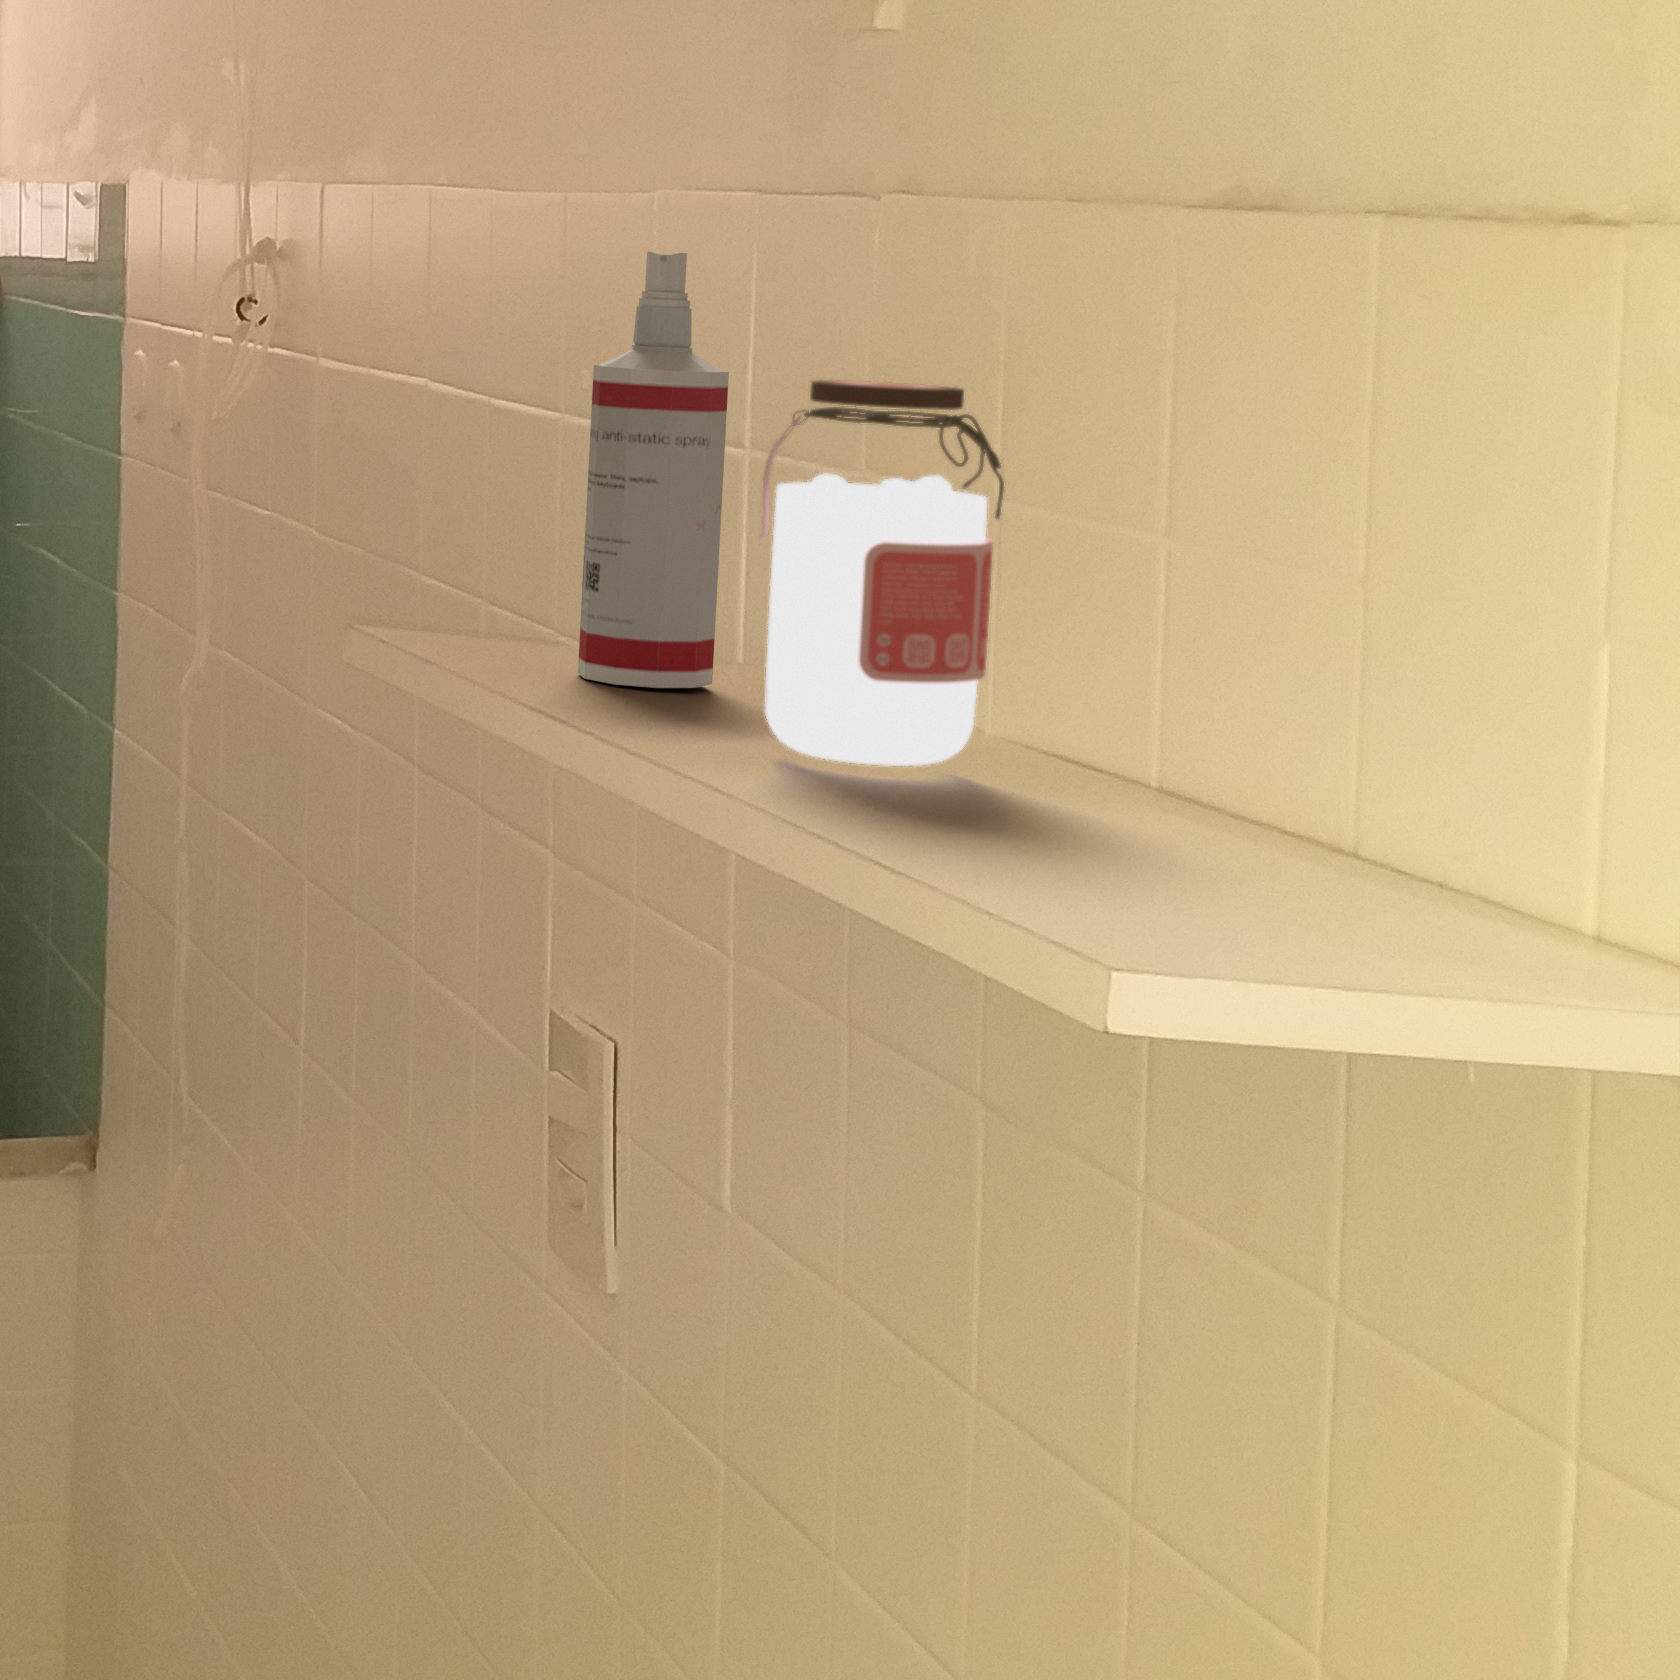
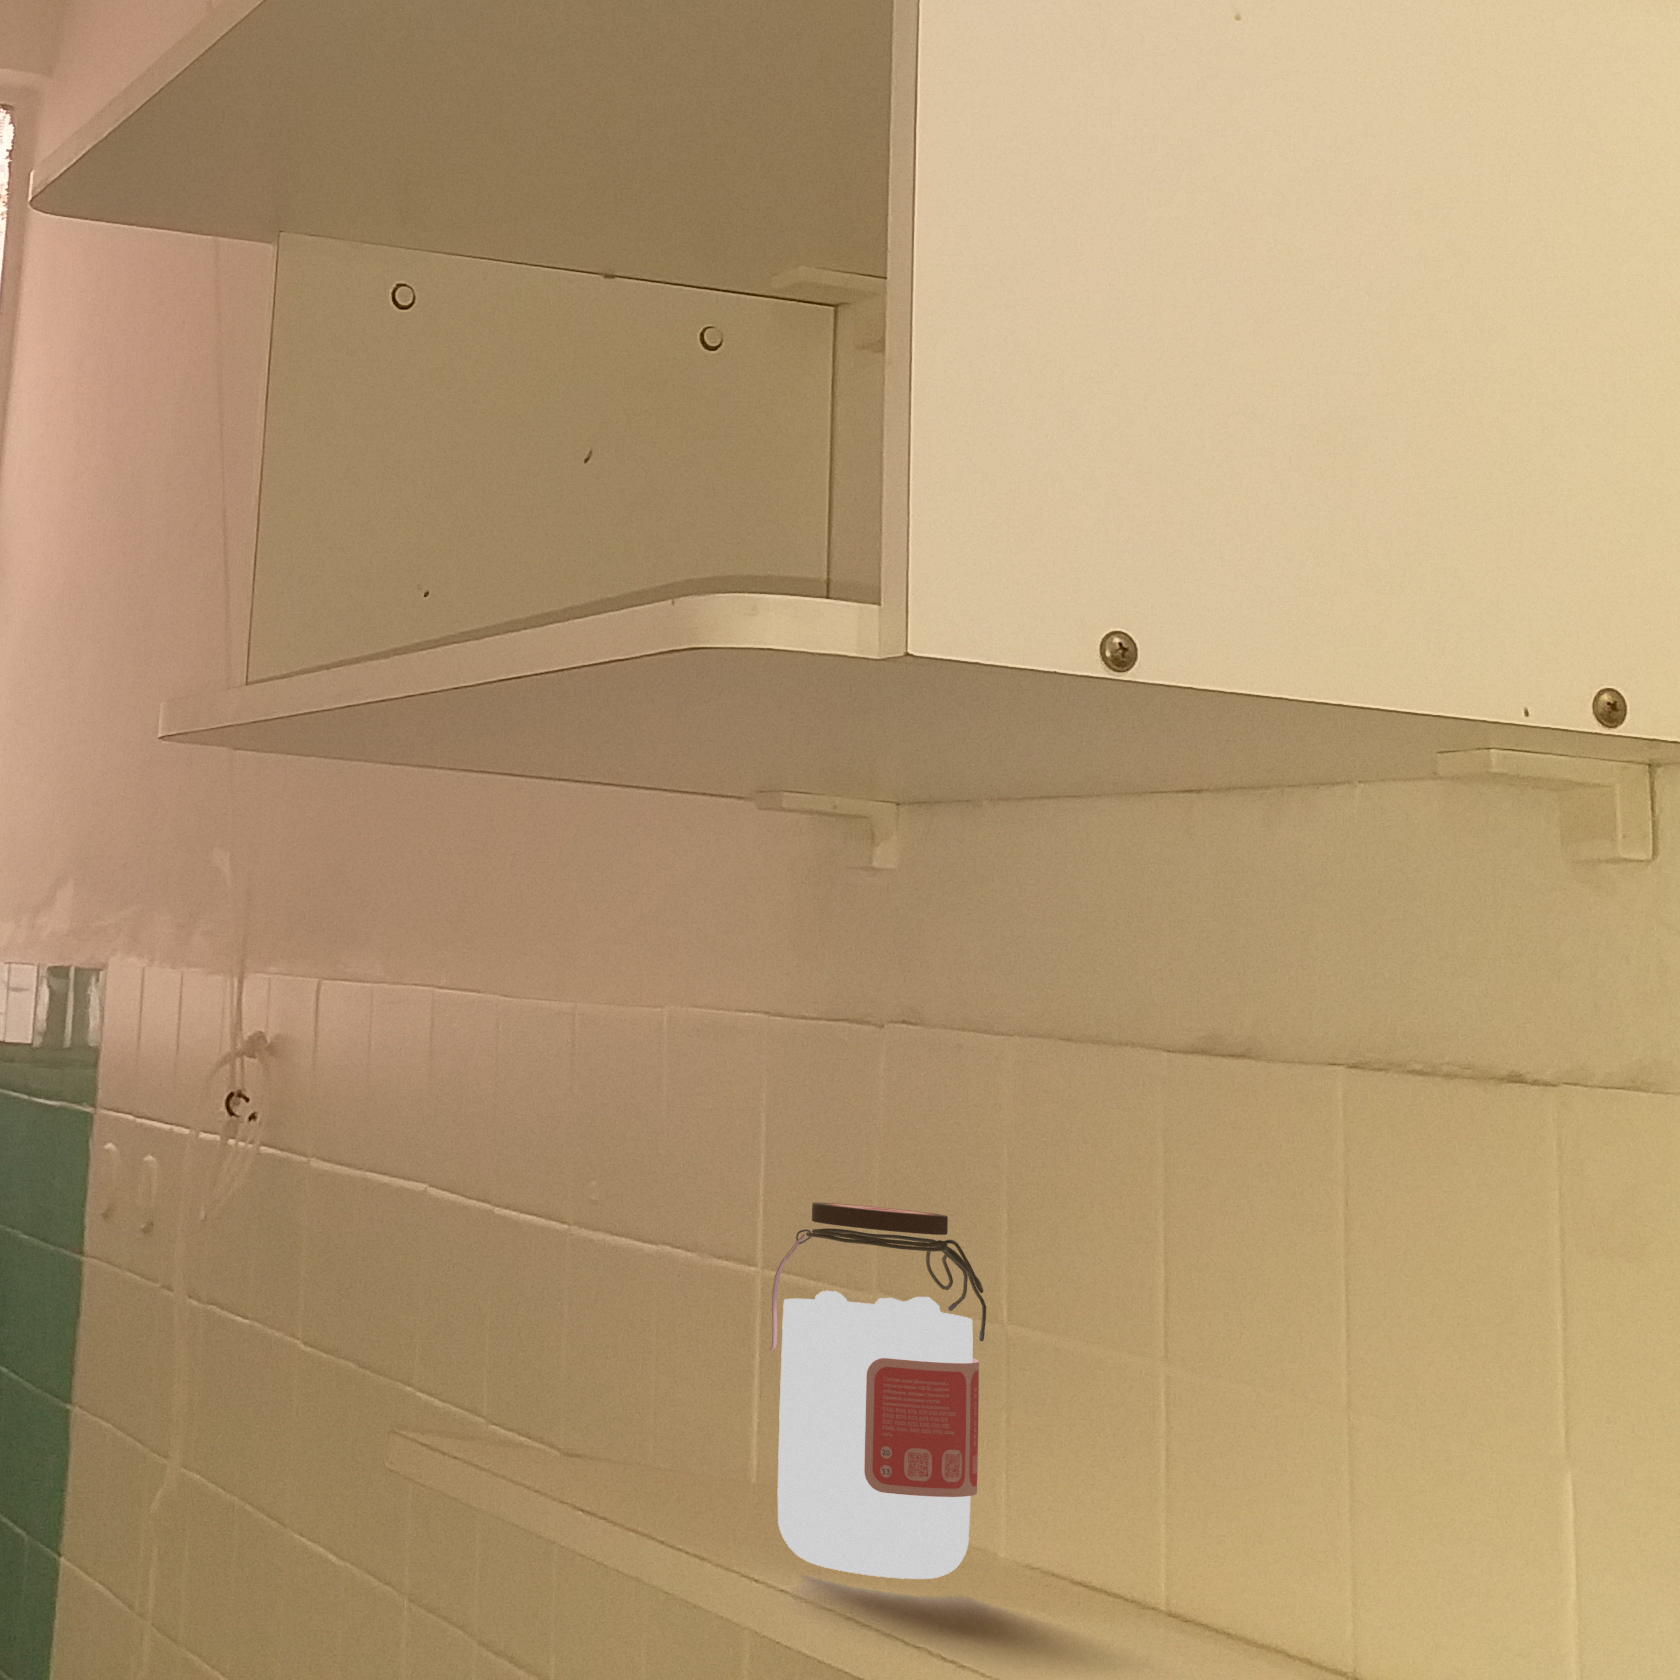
spray bottle: present [578,252,729,688] -> none [591,1074,728,1502]

